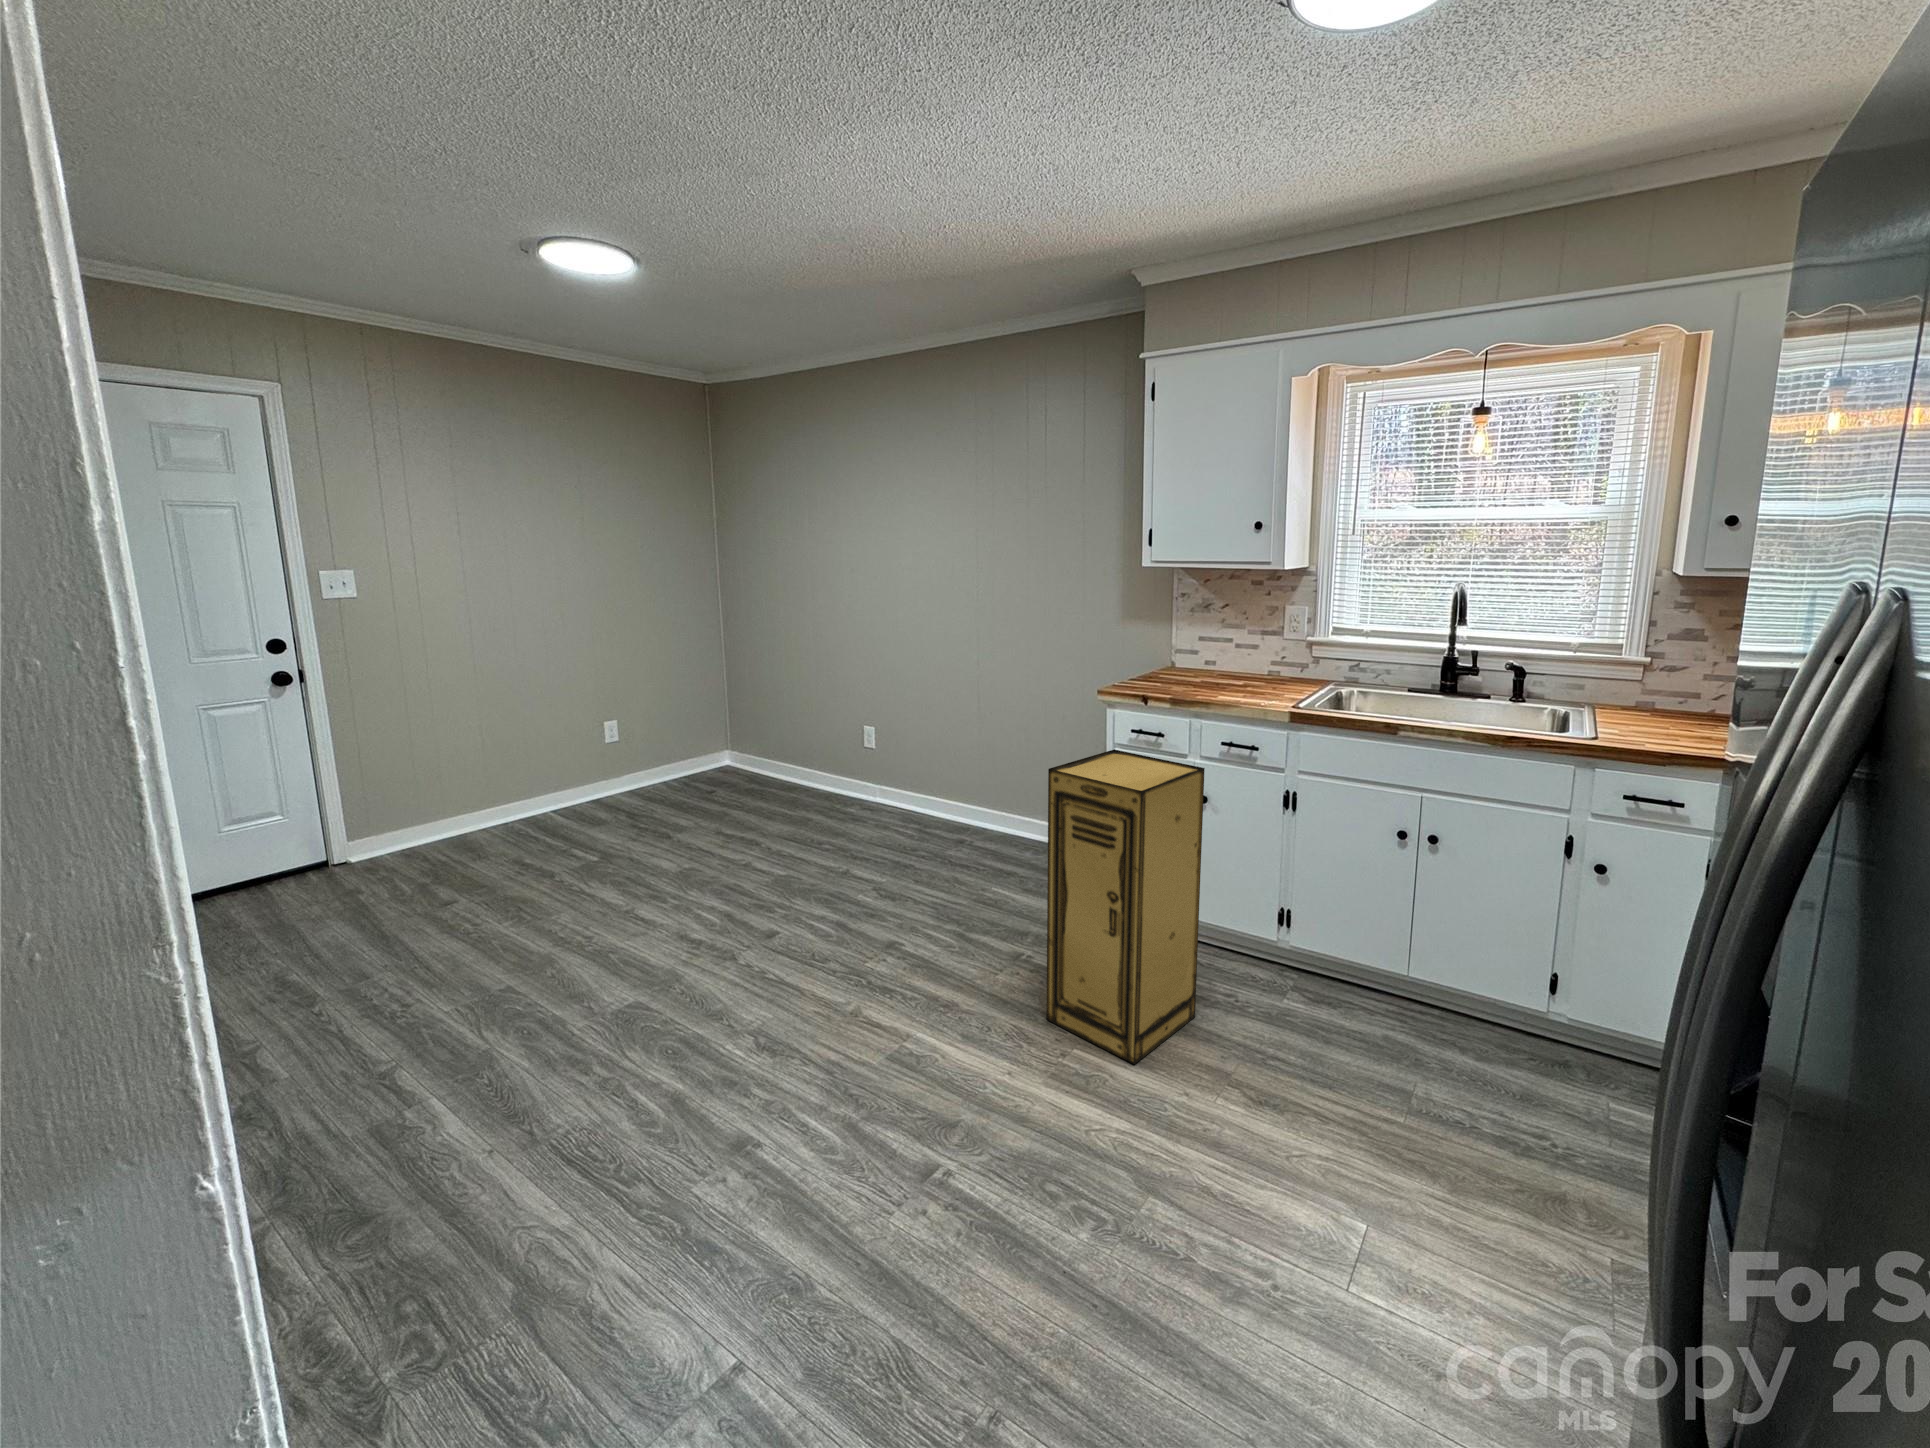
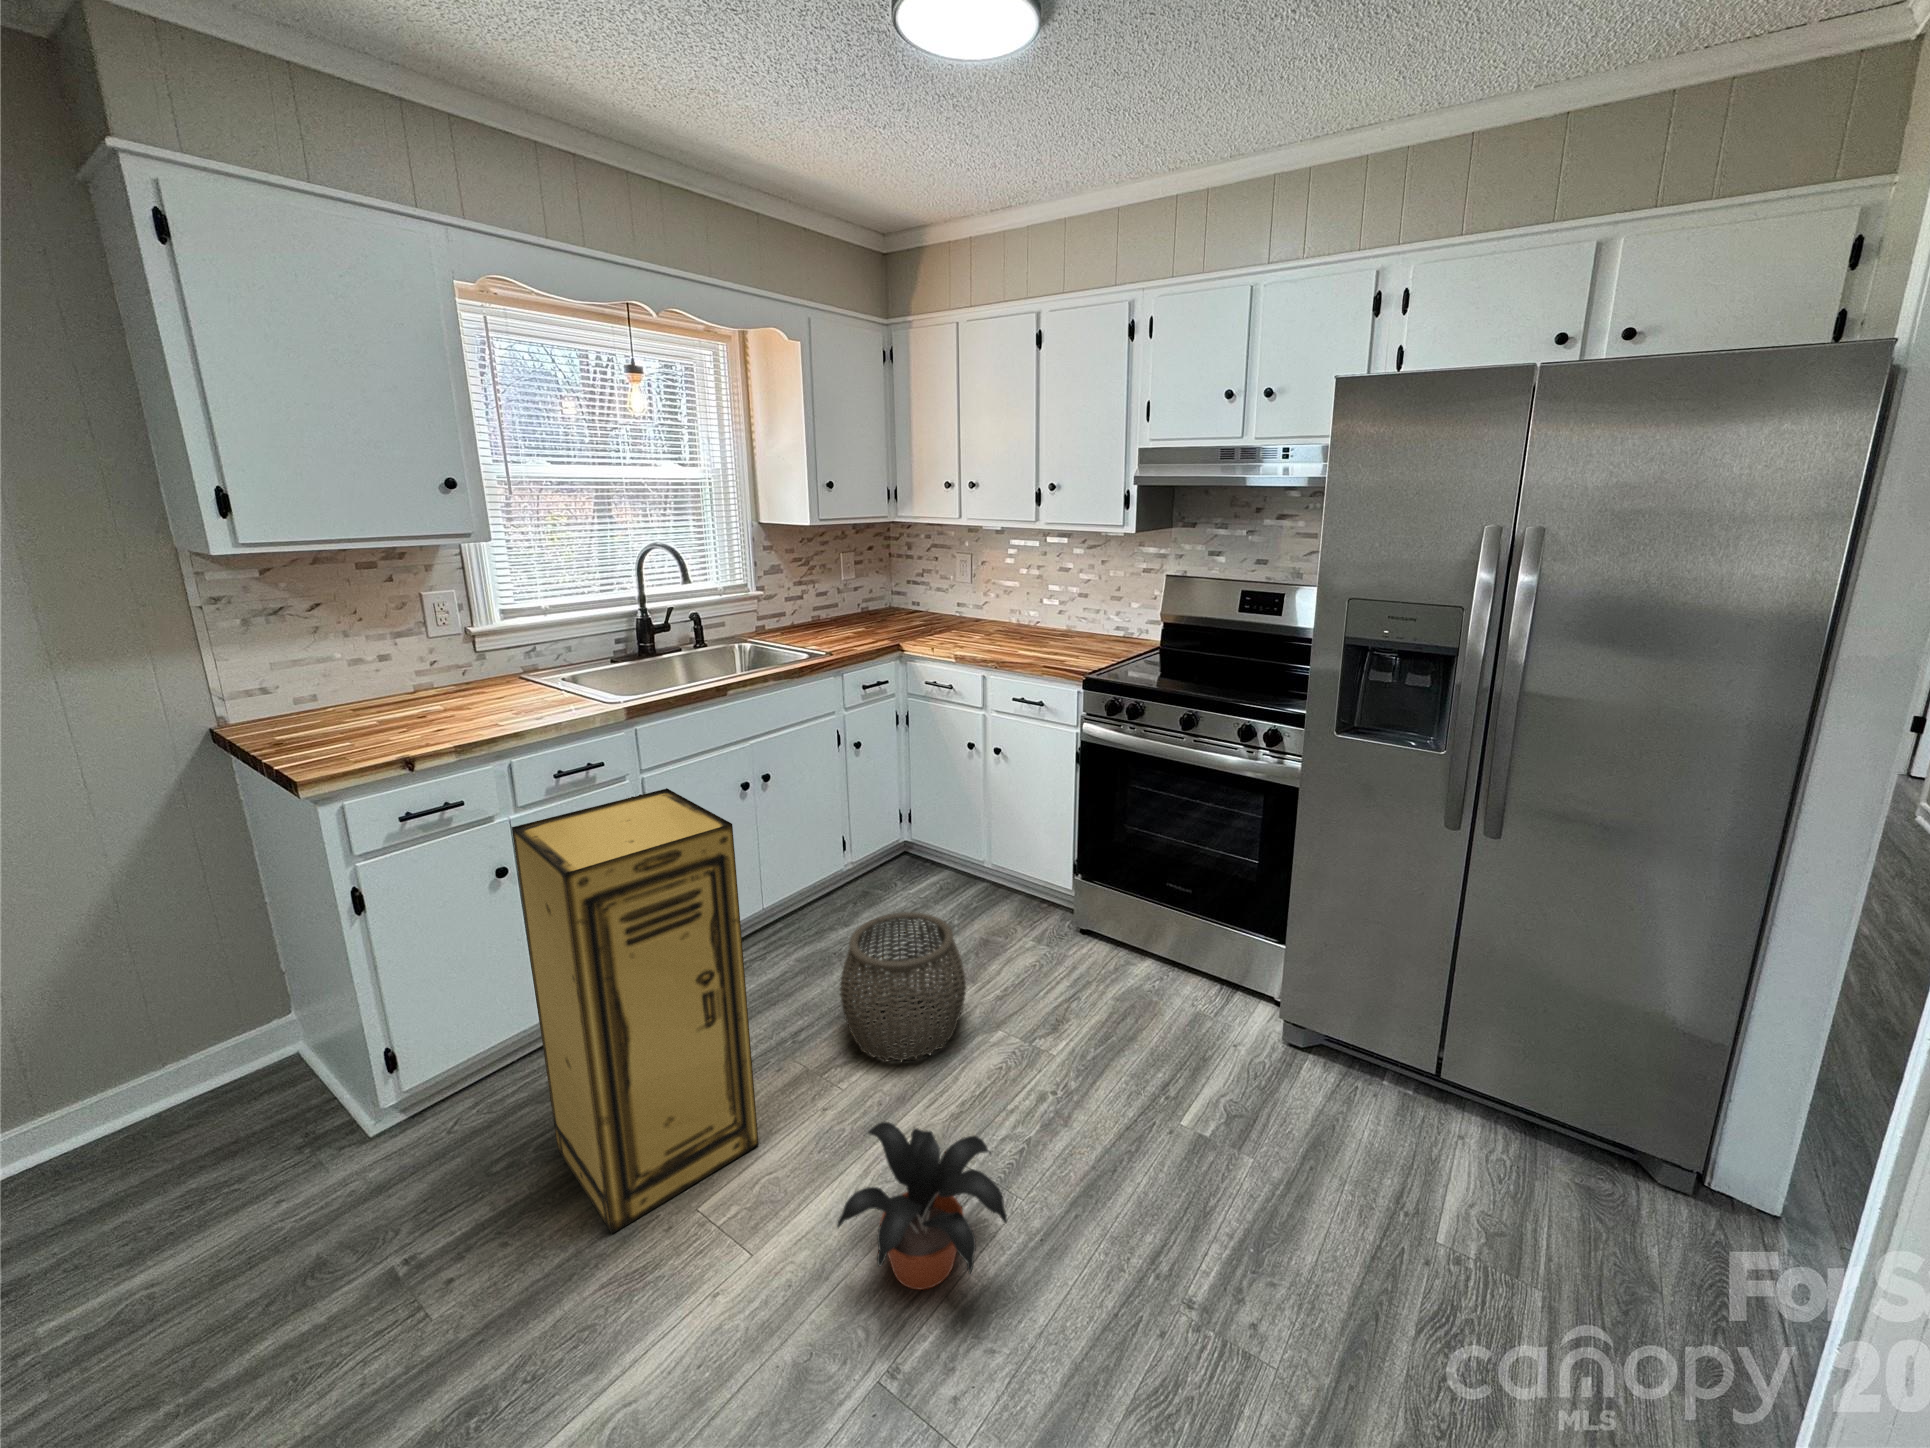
woven basket: none [1250,995,1403,1175] -> present [840,912,966,1062]
potted plant: none [963,1058,1101,1201] -> present [837,1122,1007,1290]

